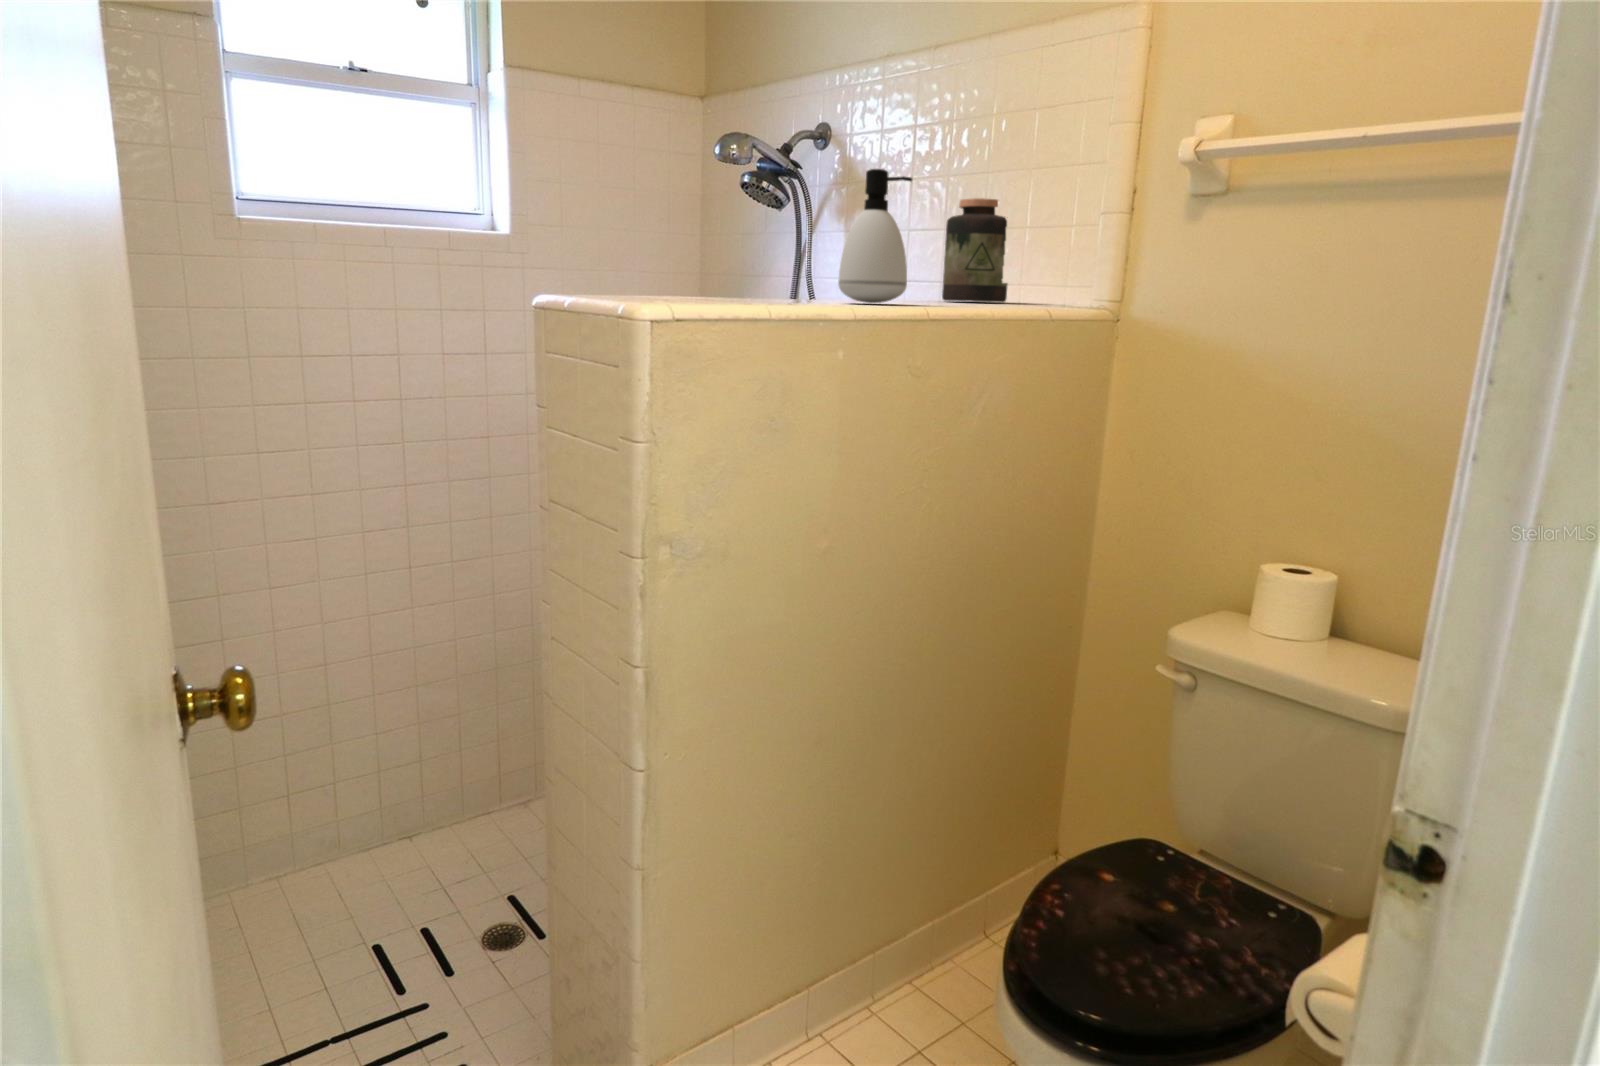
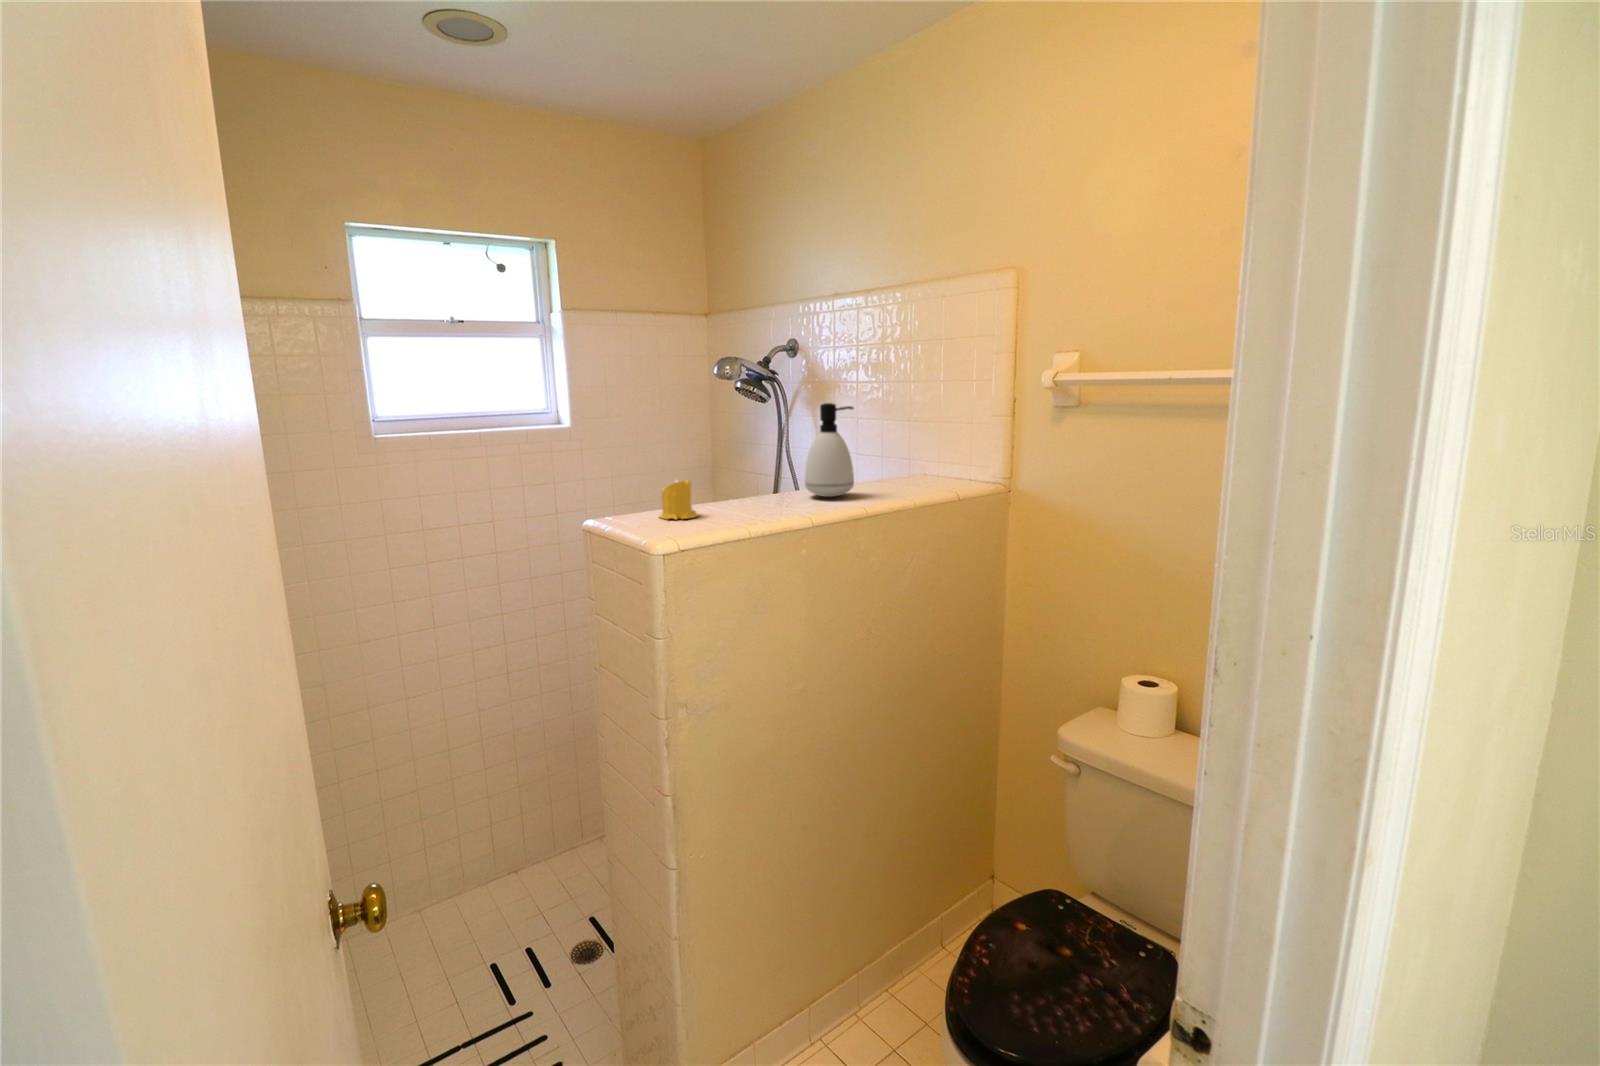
jar: present [942,198,1008,302] -> none [884,402,931,476]
candle: none [637,245,693,302] -> present [659,480,698,519]

